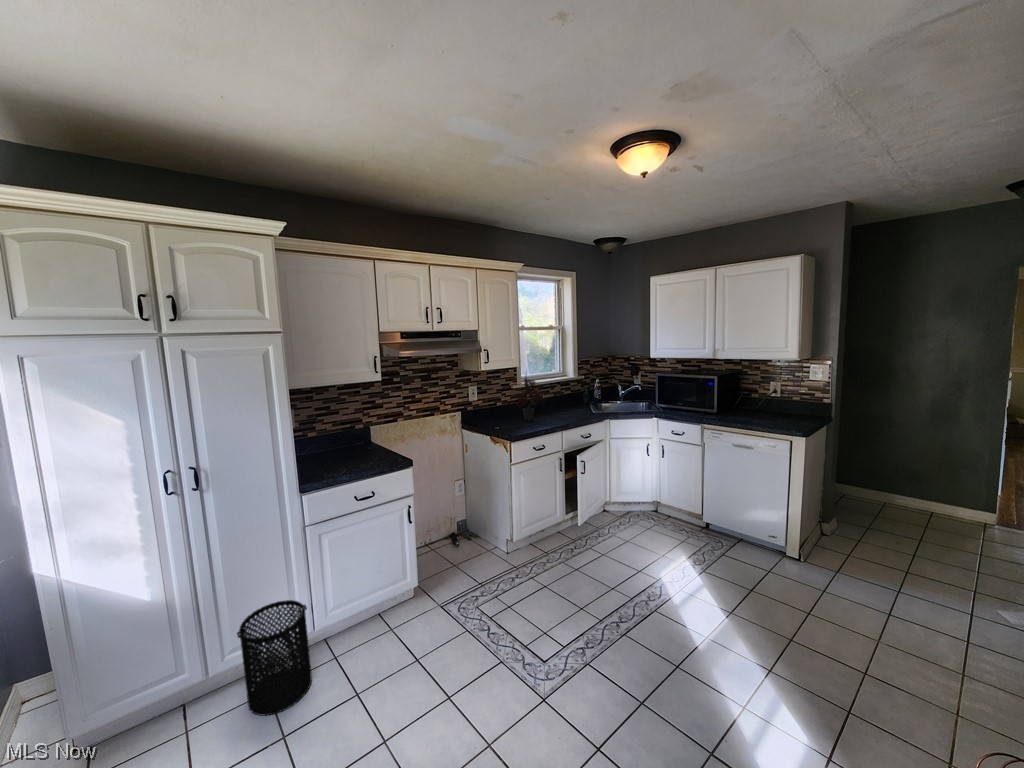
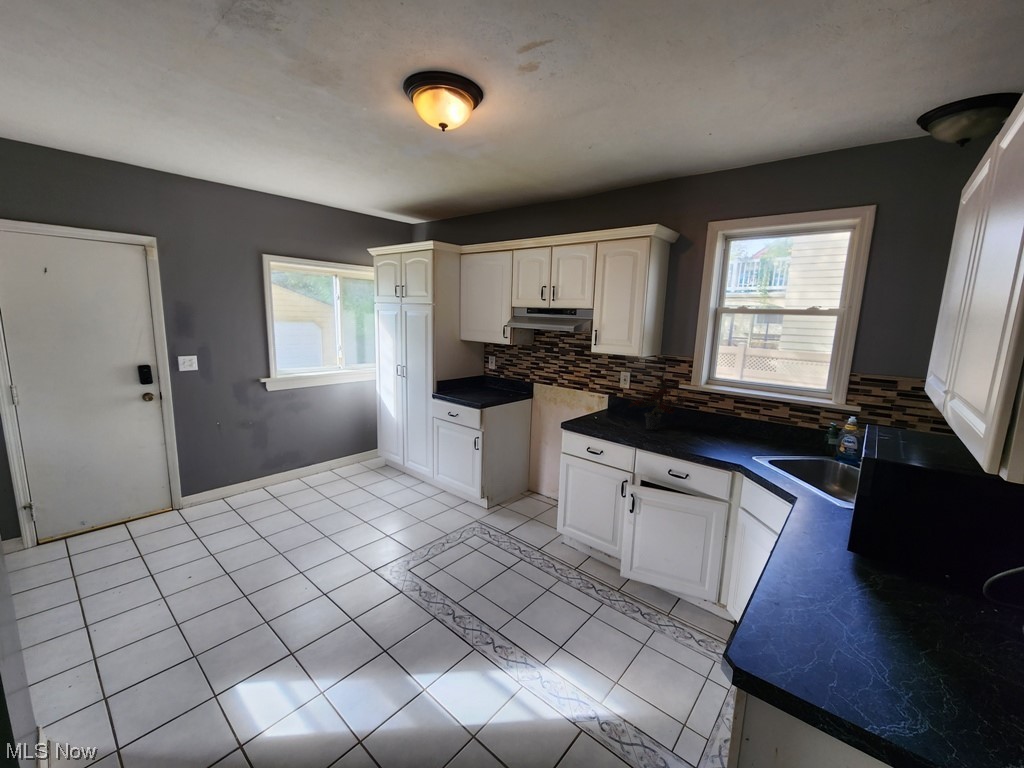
trash can: present [237,600,312,716] -> none [399,447,429,495]

